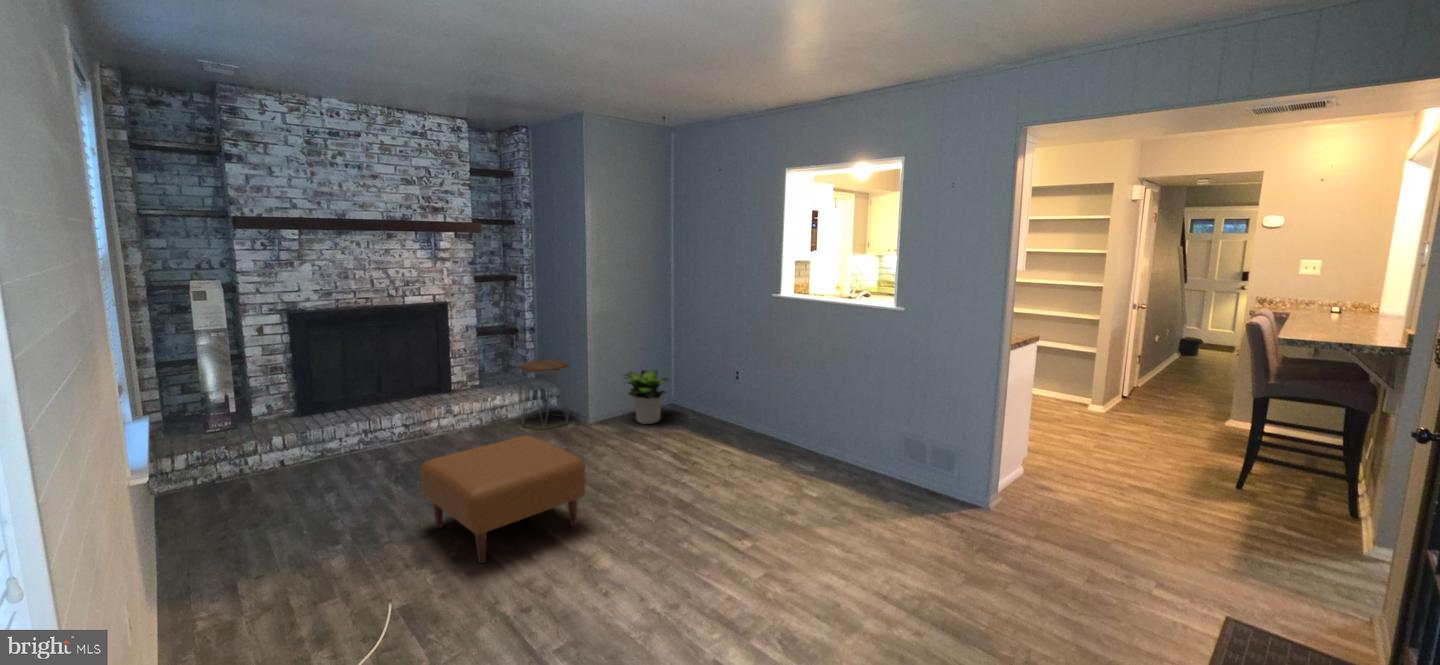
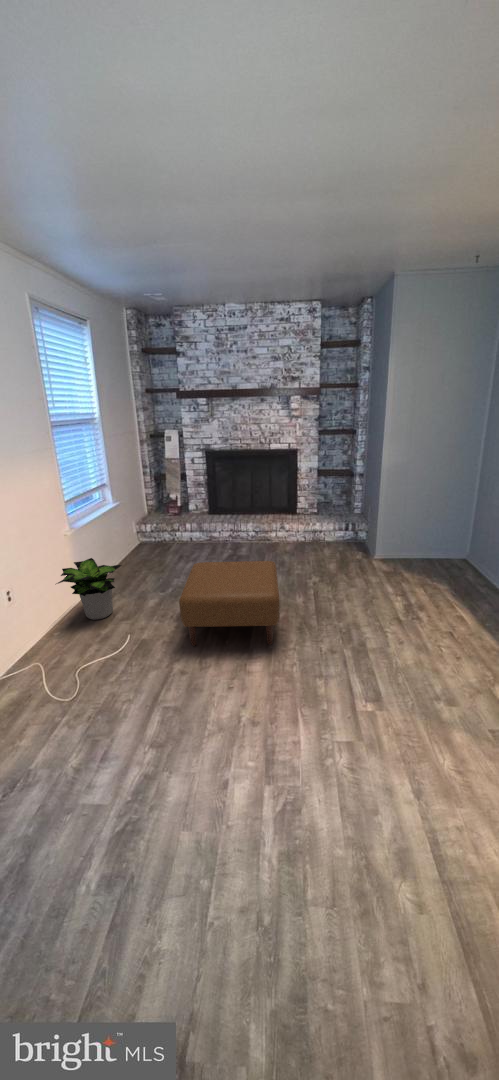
side table: present [518,360,570,429] -> none [326,500,368,555]
potted plant: present [625,370,668,424] -> present [56,558,121,620]

